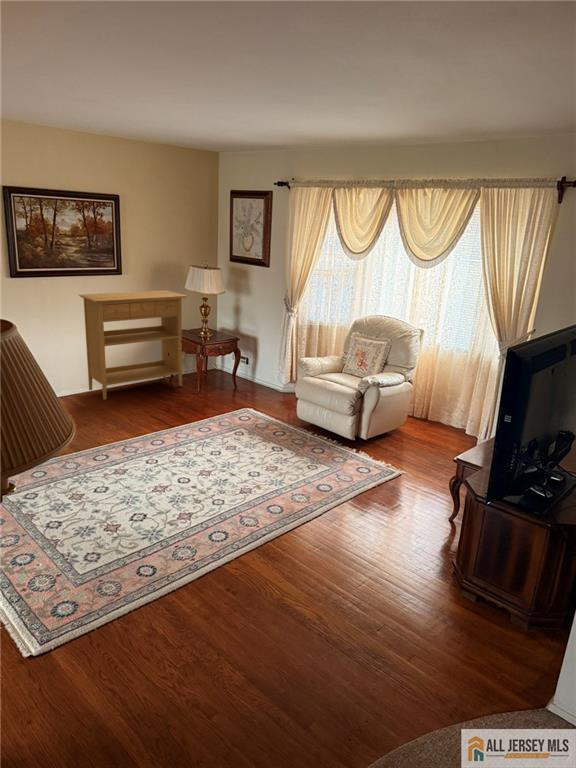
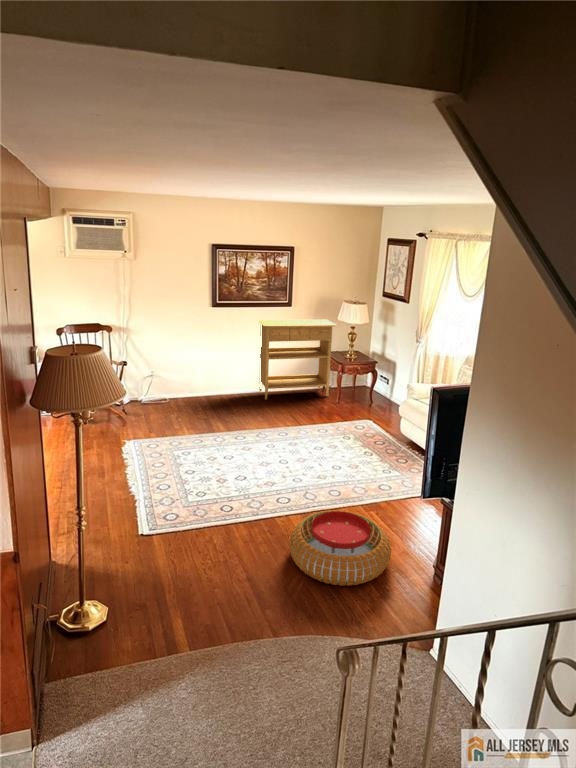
pouf: none [275,533,418,646] -> present [289,510,391,586]

